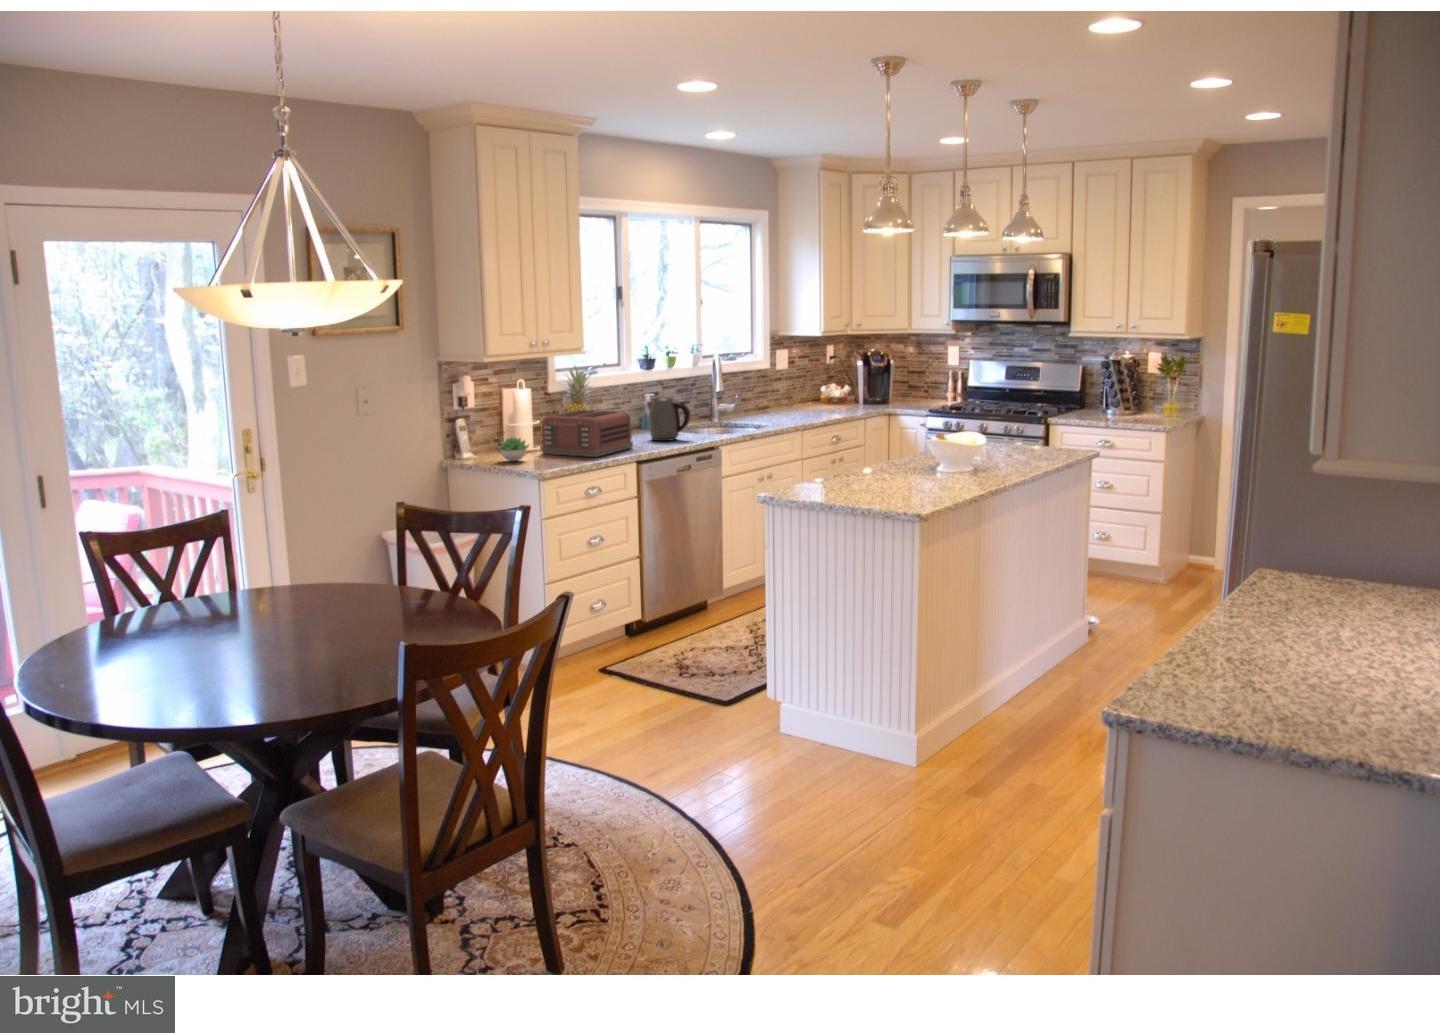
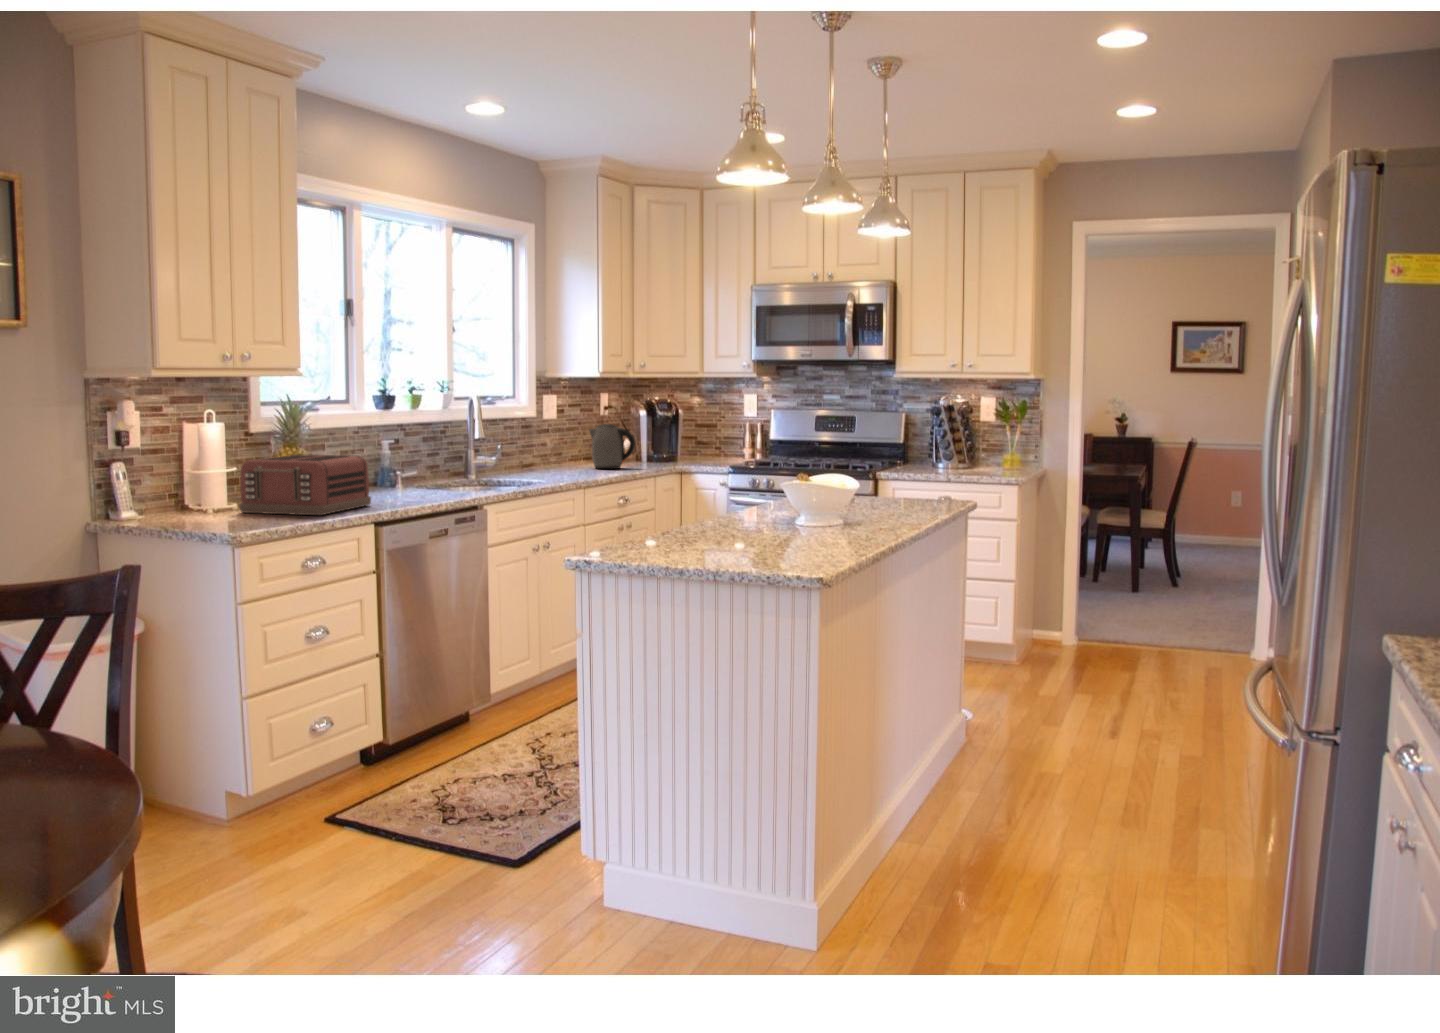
kettle: present [647,397,690,441] -> present [589,424,635,469]
succulent plant: present [497,438,529,461] -> none [172,488,224,521]

